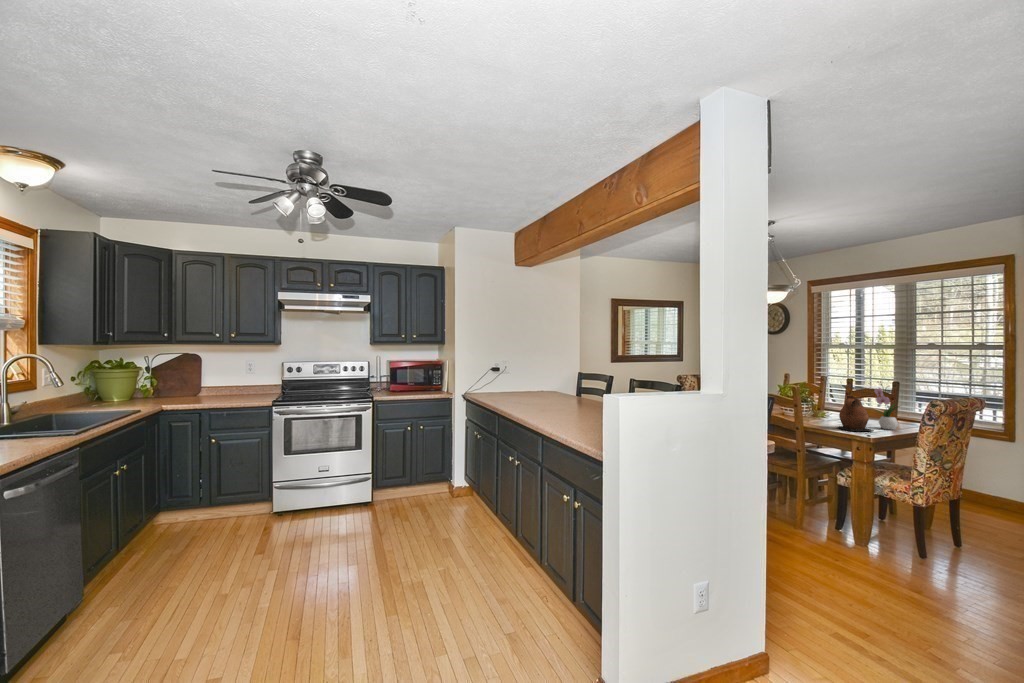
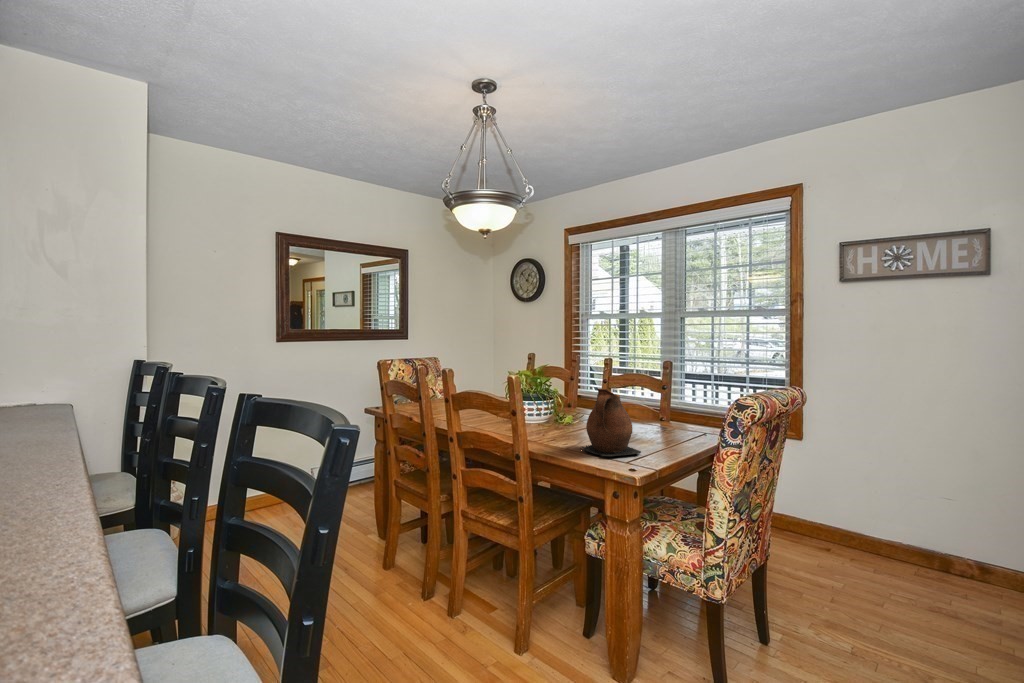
flower arrangement: present [875,381,898,430] -> none [641,359,681,445]

